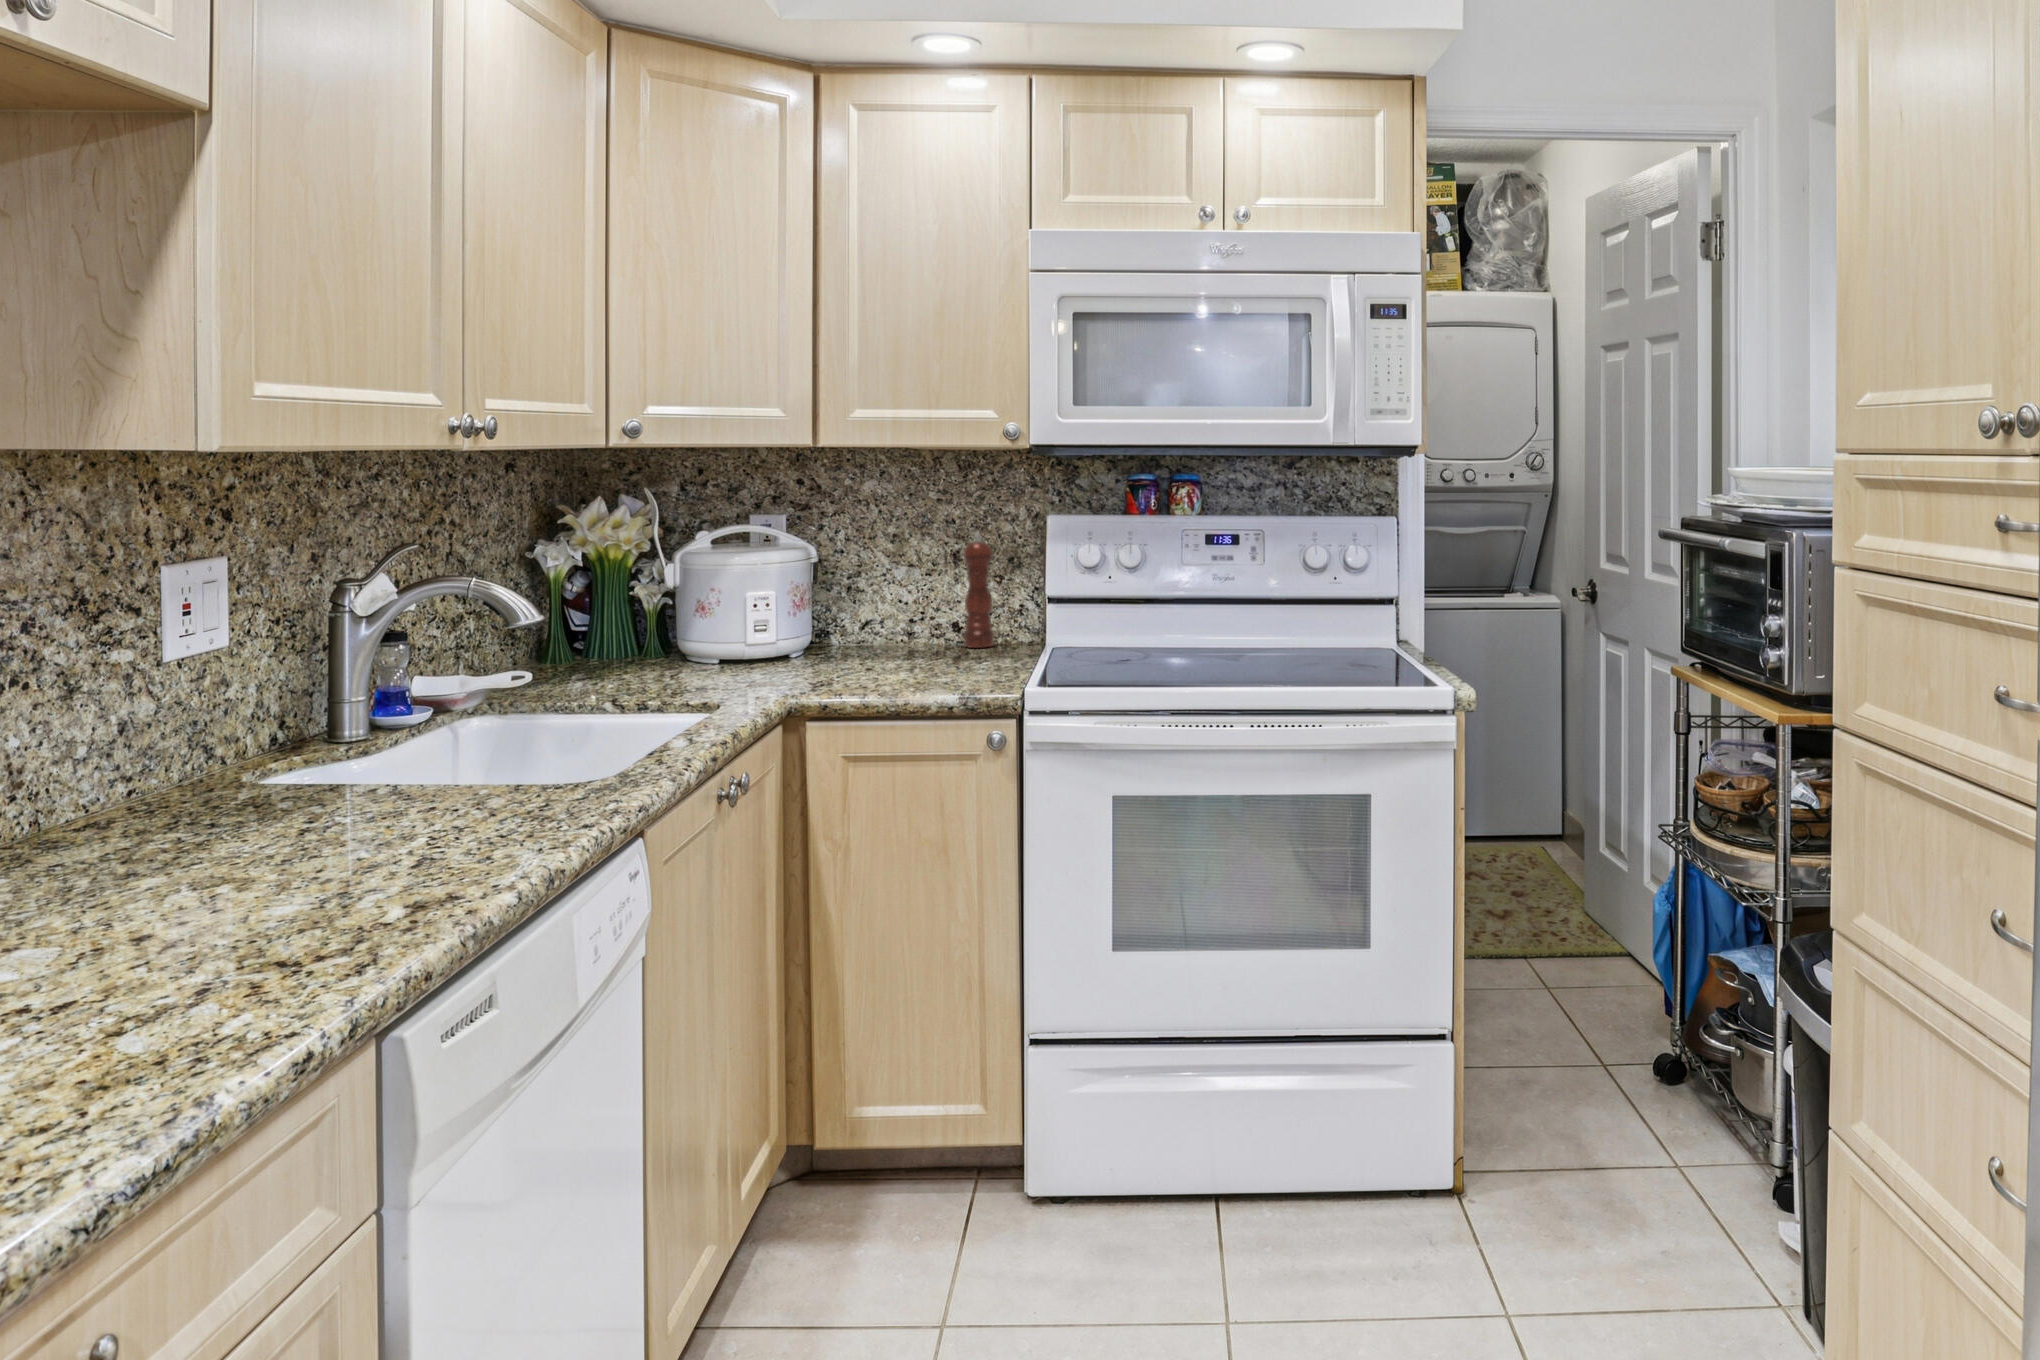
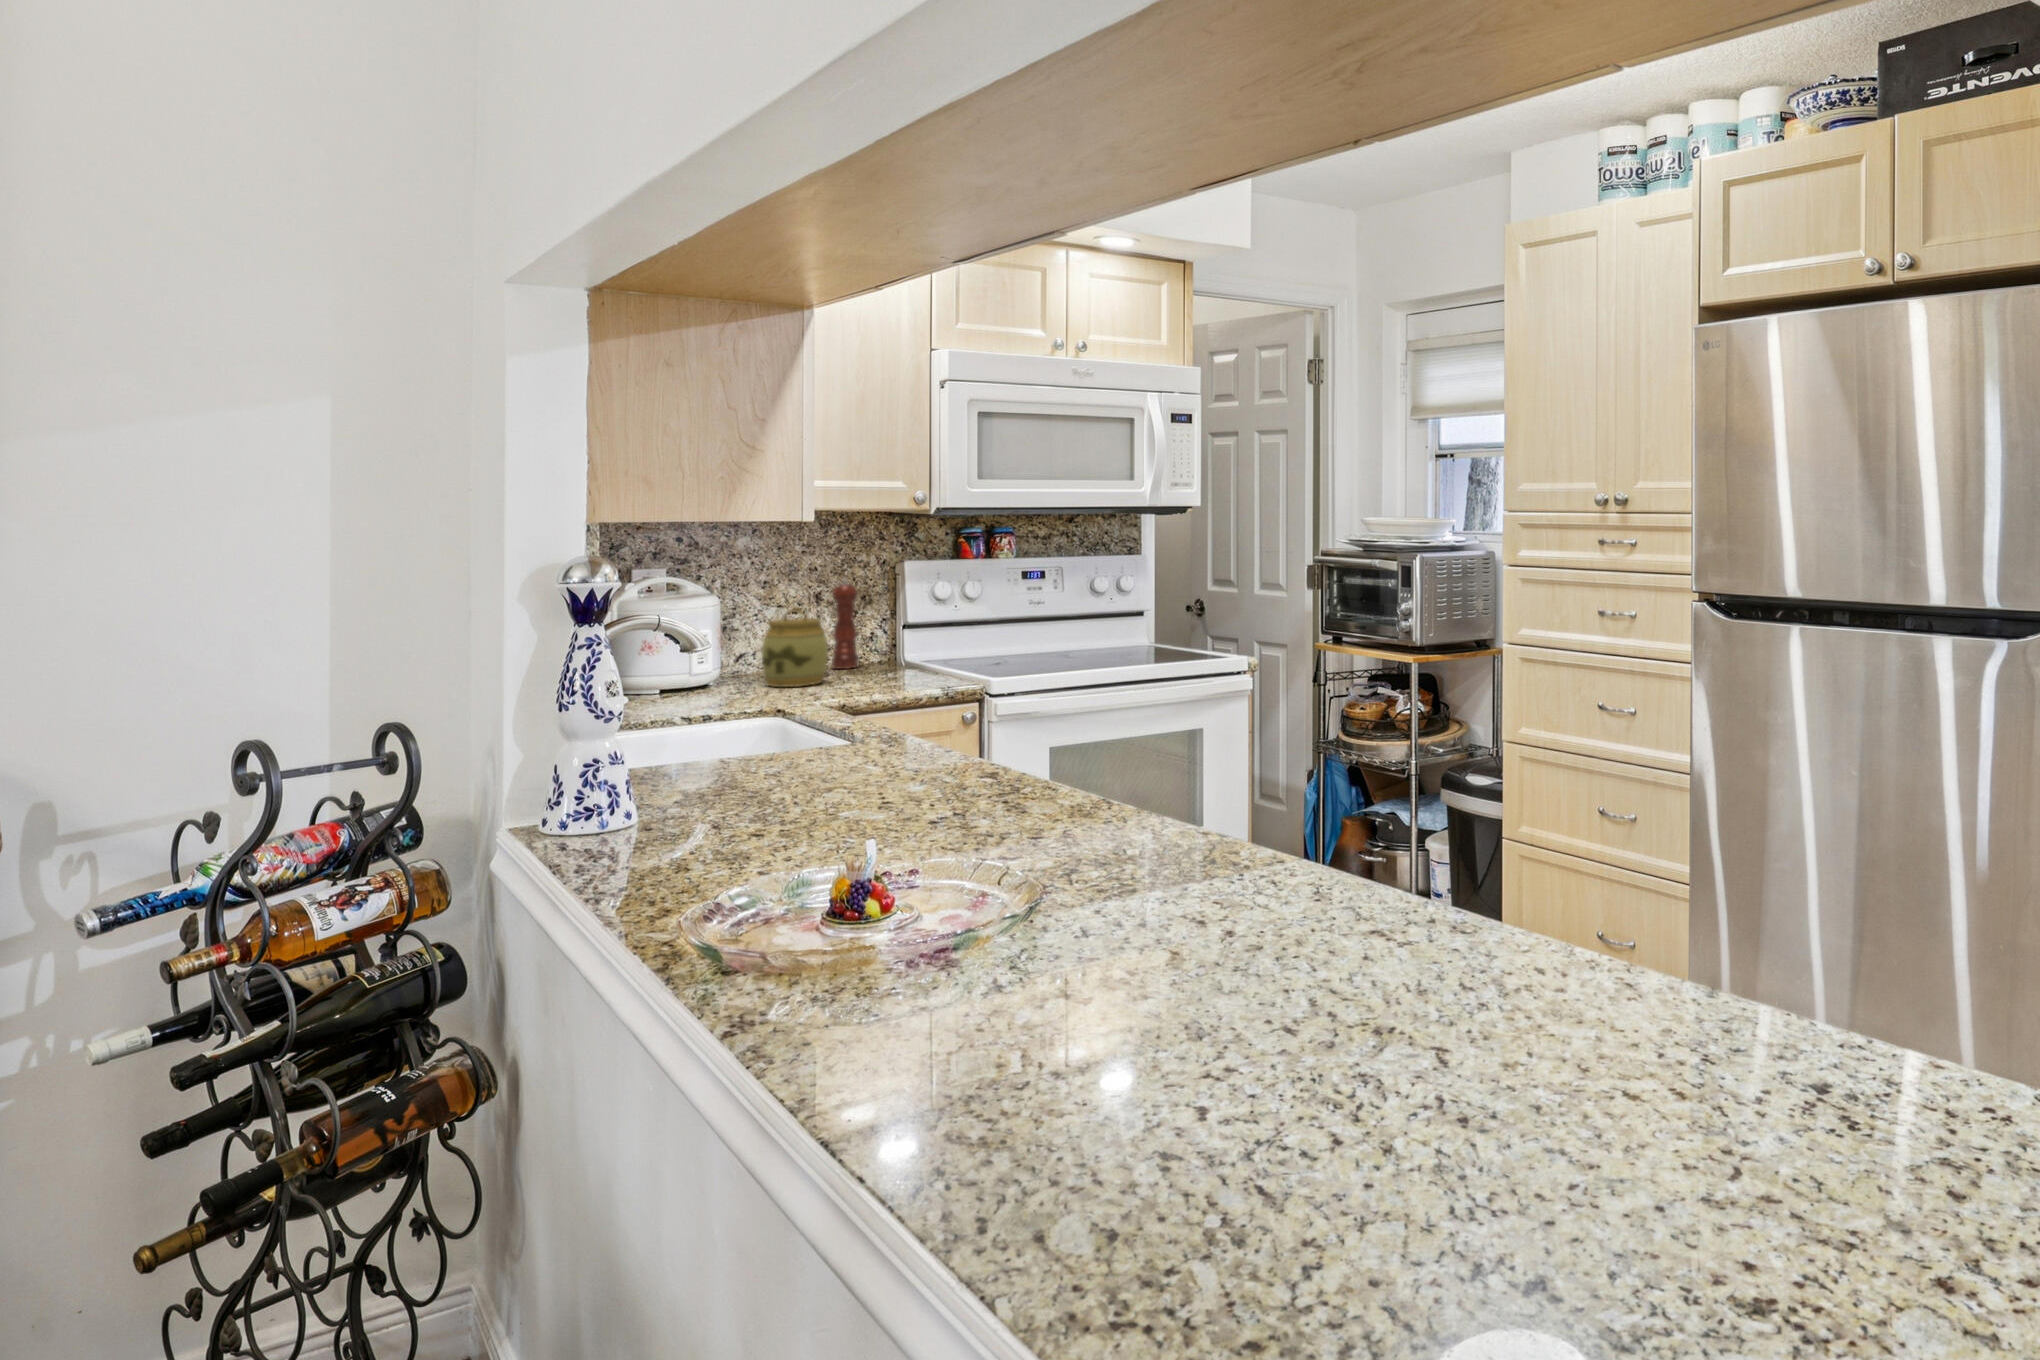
jar: none [828,569,900,669] -> present [762,608,829,687]

